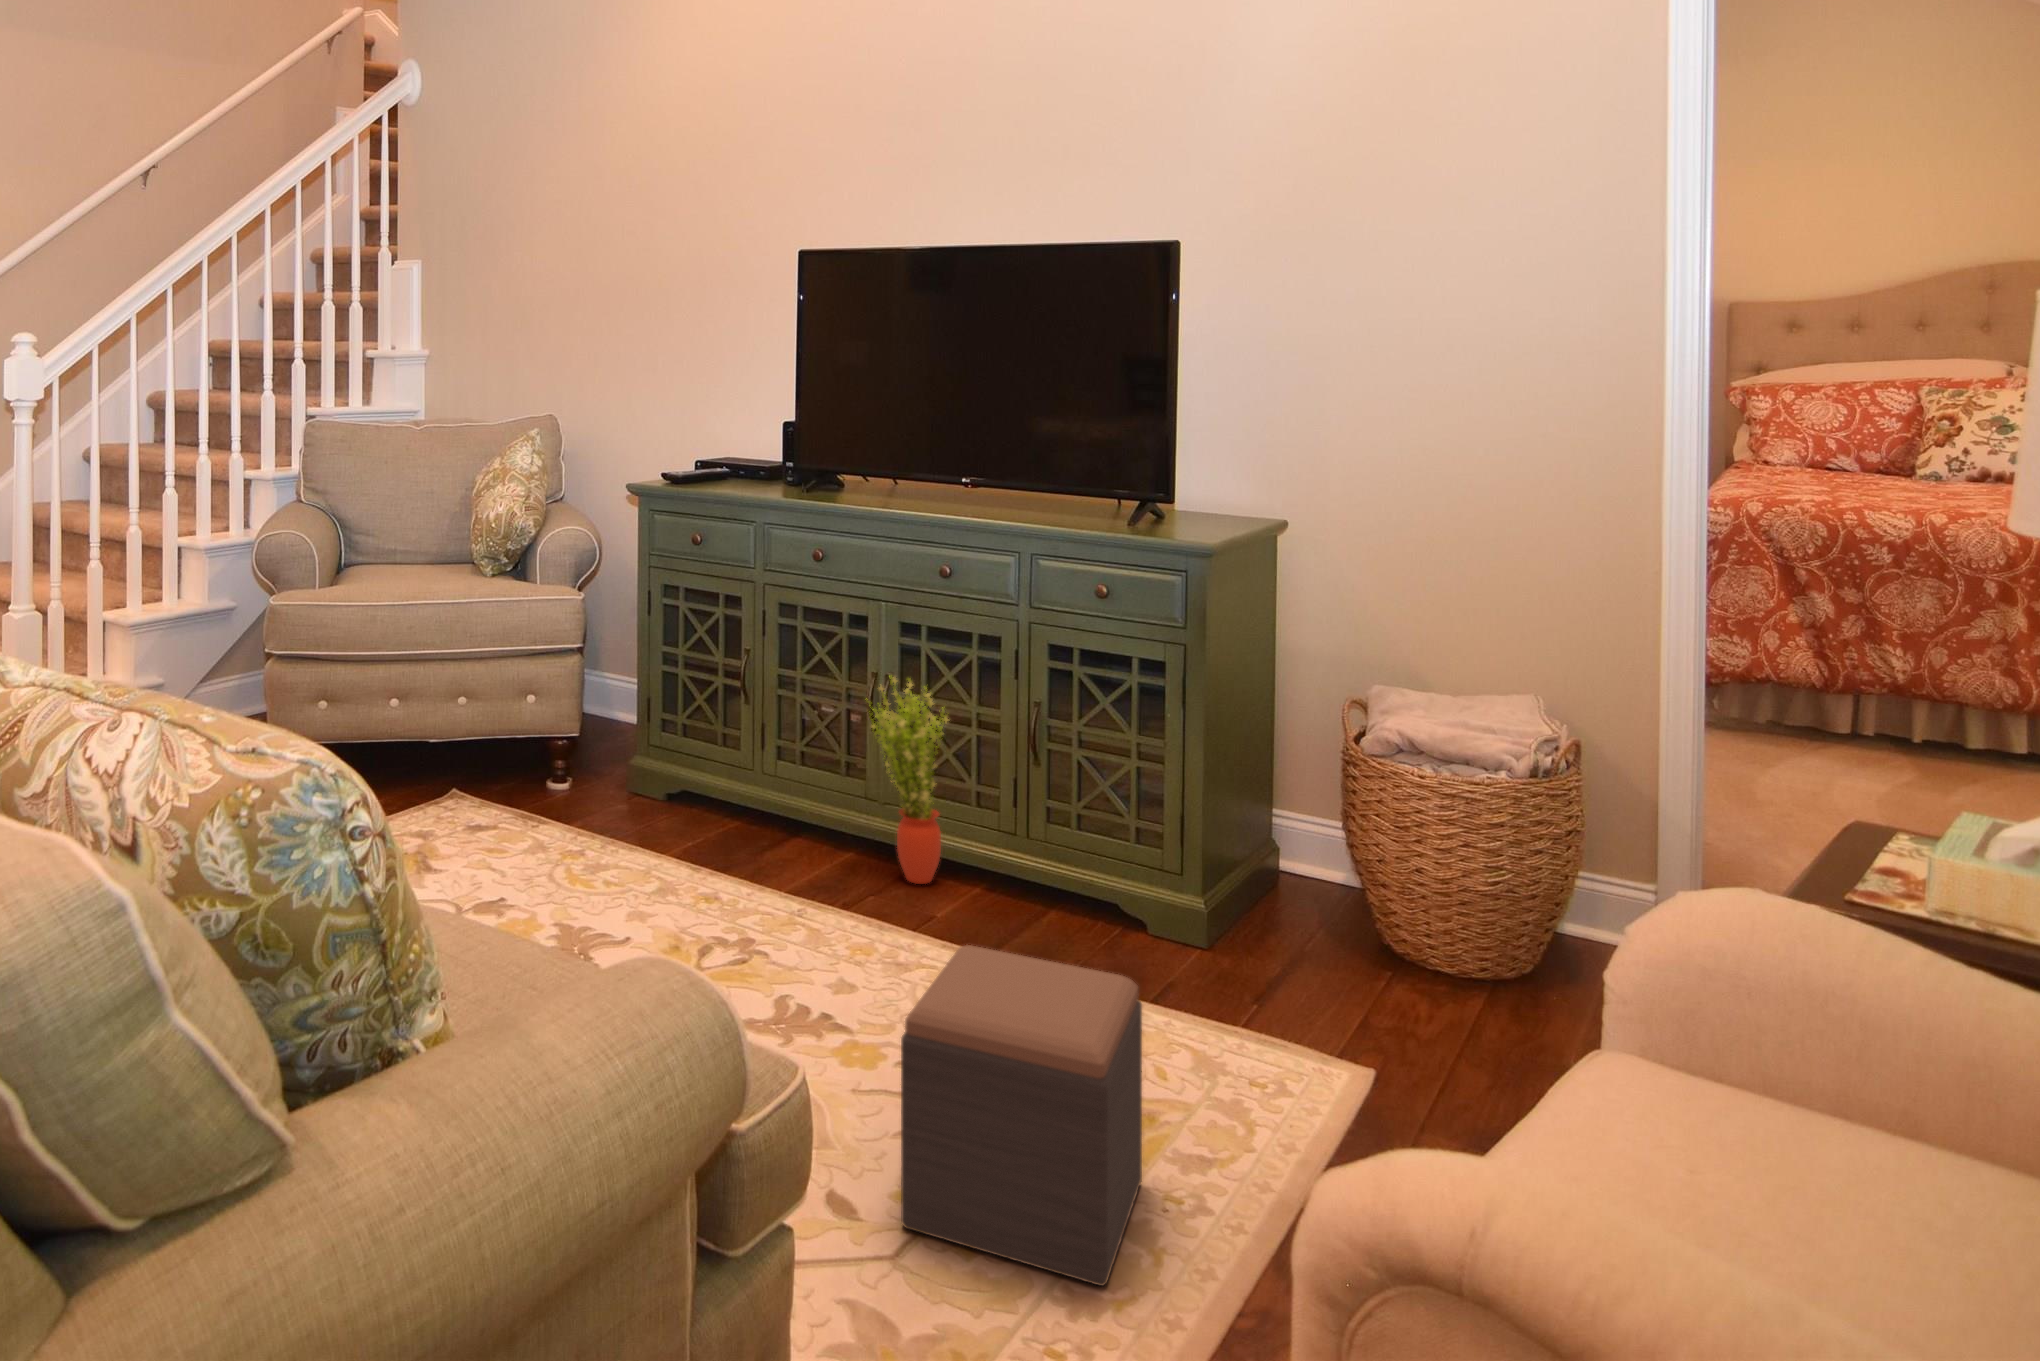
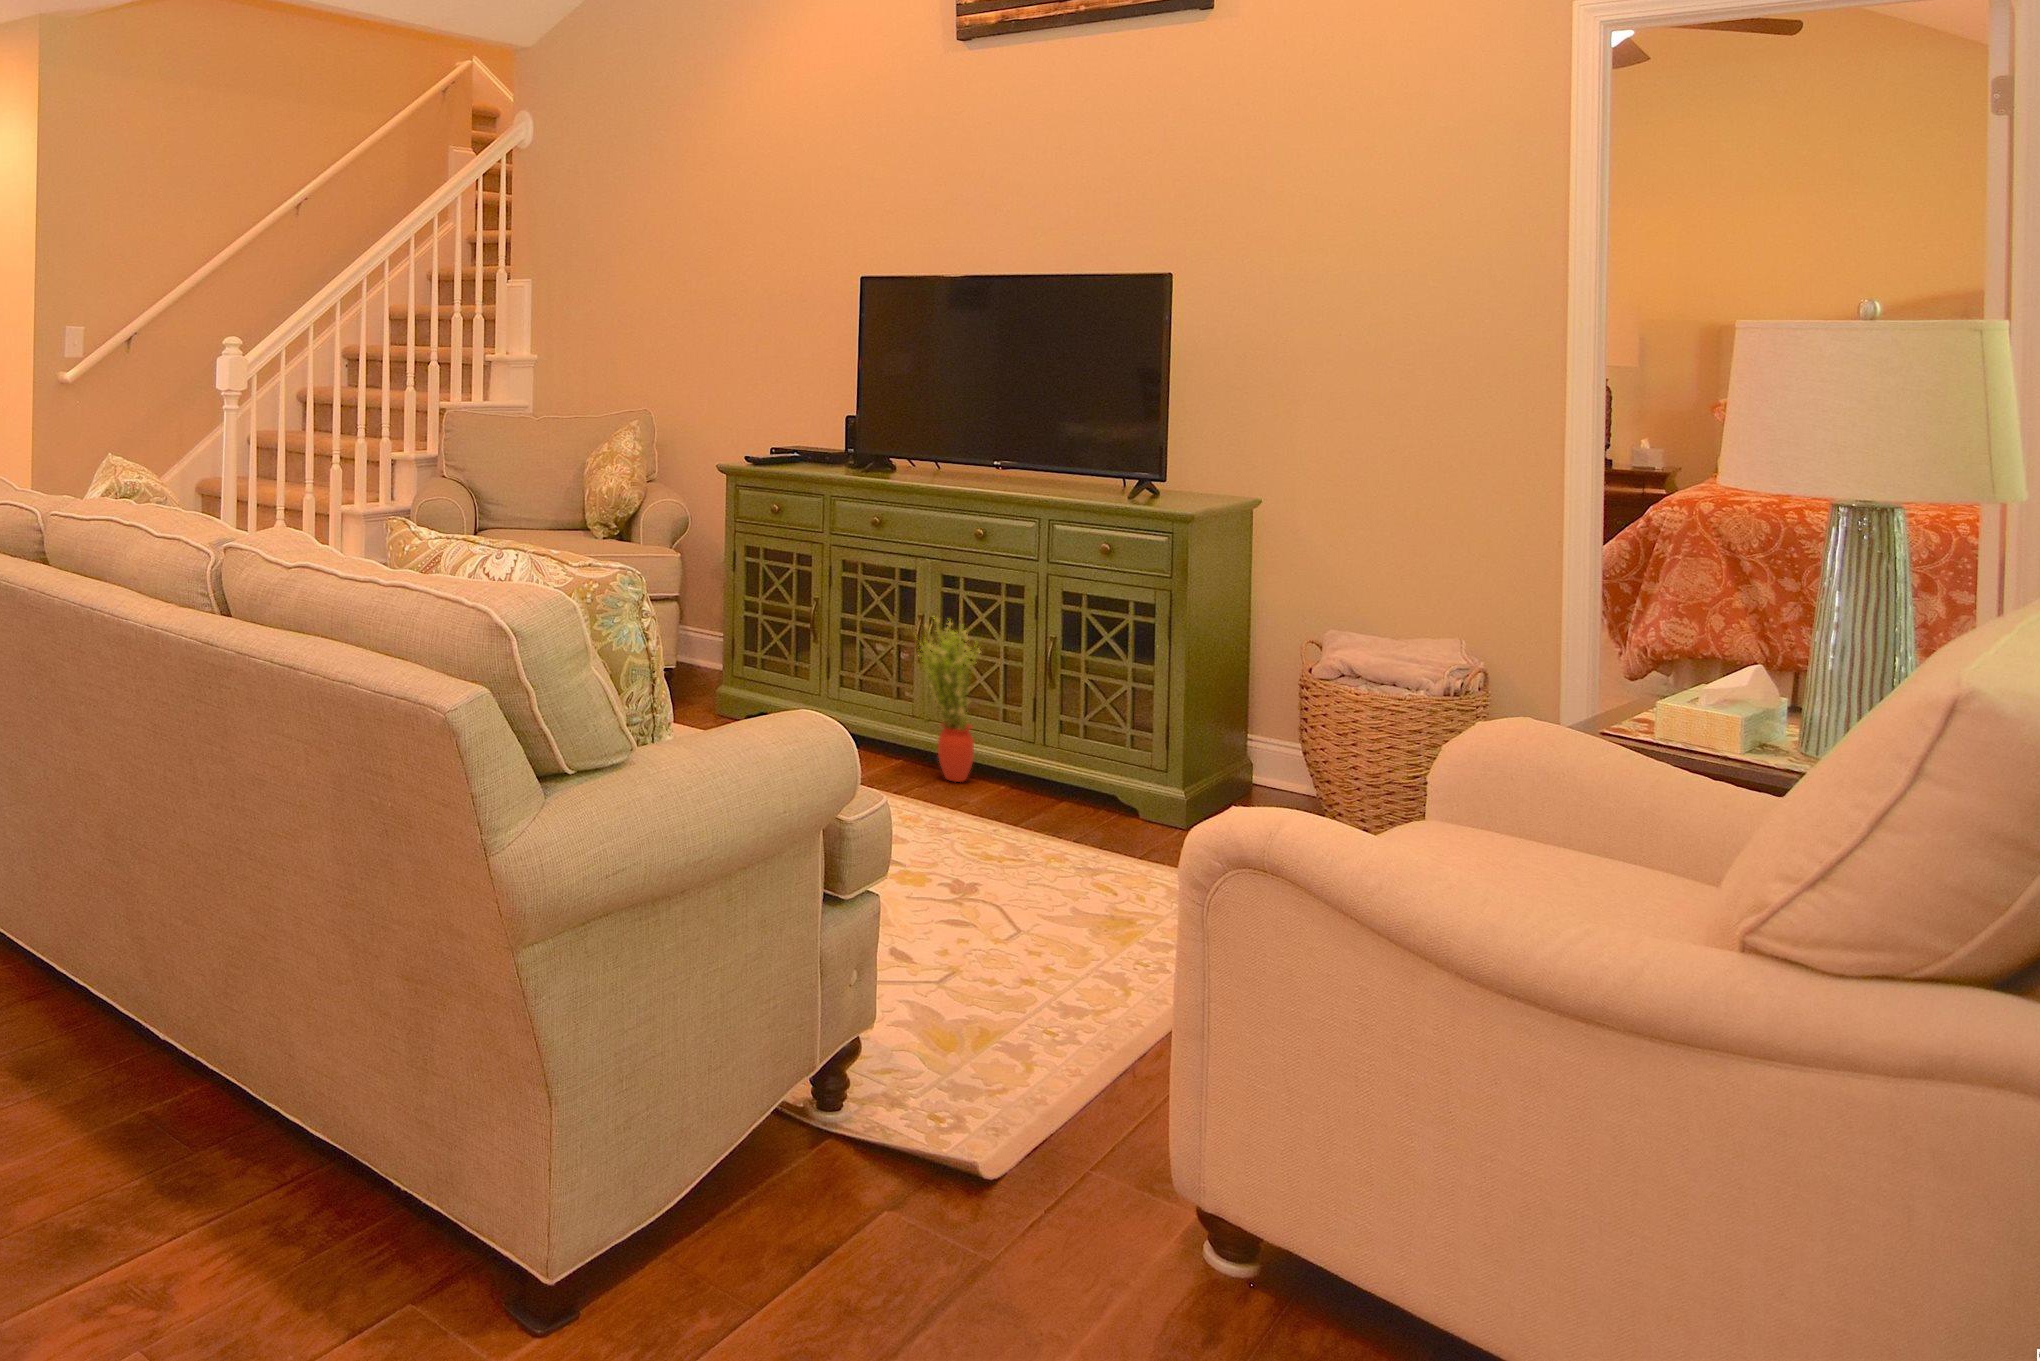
footstool: present [901,945,1142,1286] -> none [941,784,1119,1001]

